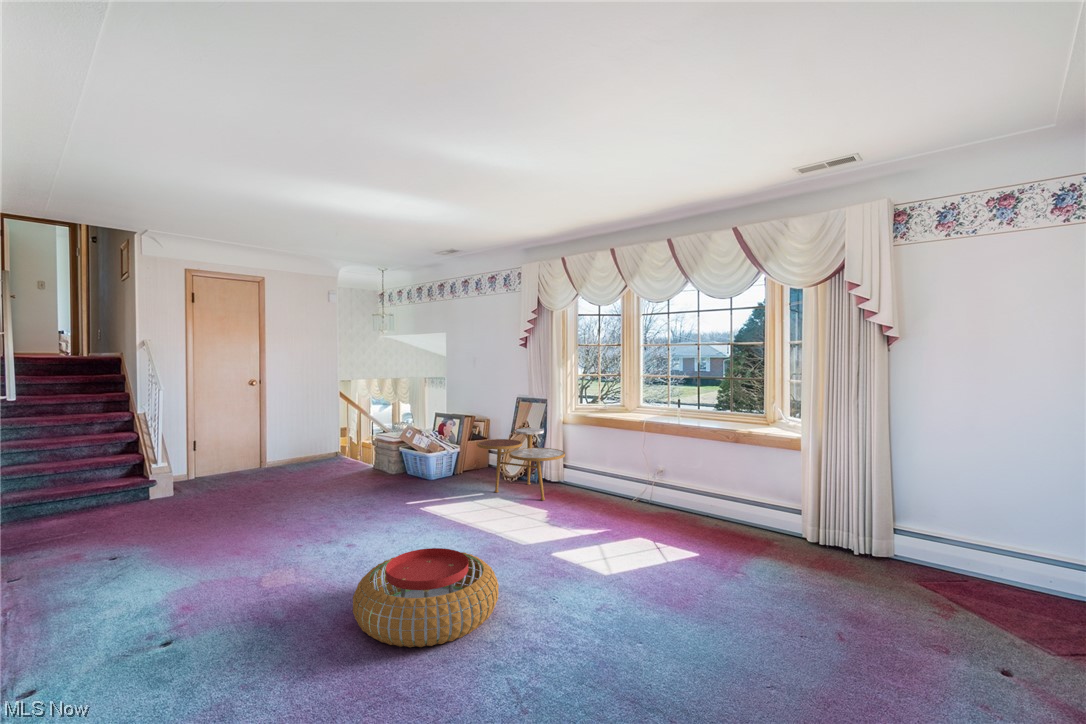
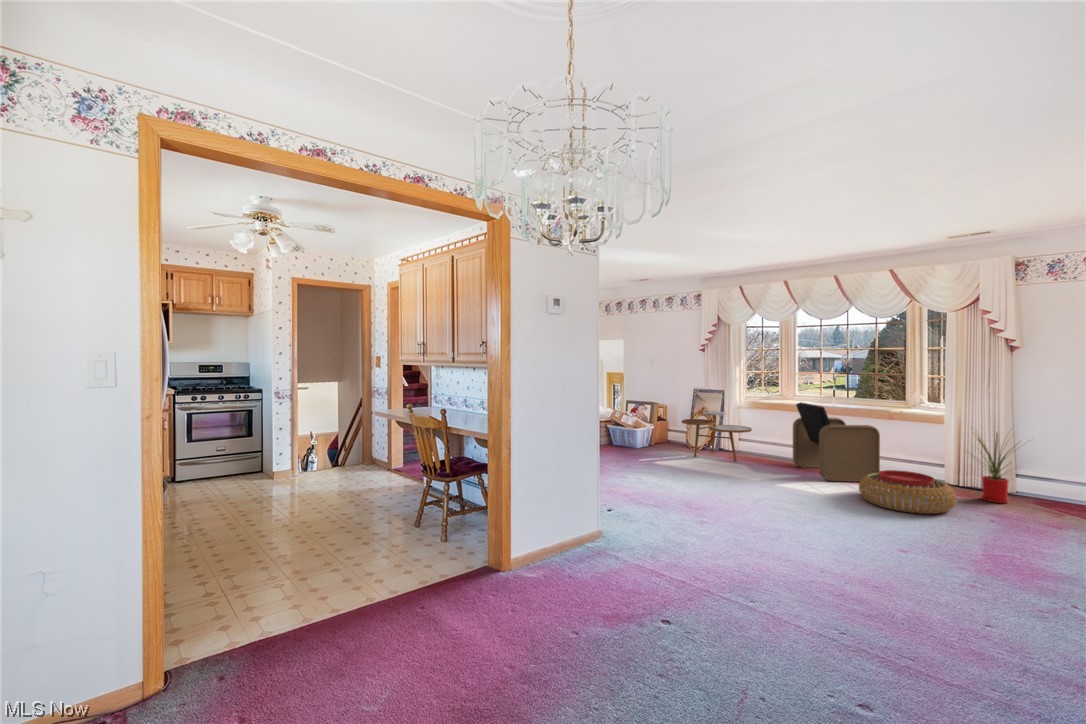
armchair: none [614,418,713,538] -> present [793,402,880,482]
house plant: none [812,458,914,581] -> present [976,434,1010,503]
pouf: present [353,548,499,647] -> present [859,470,956,514]

